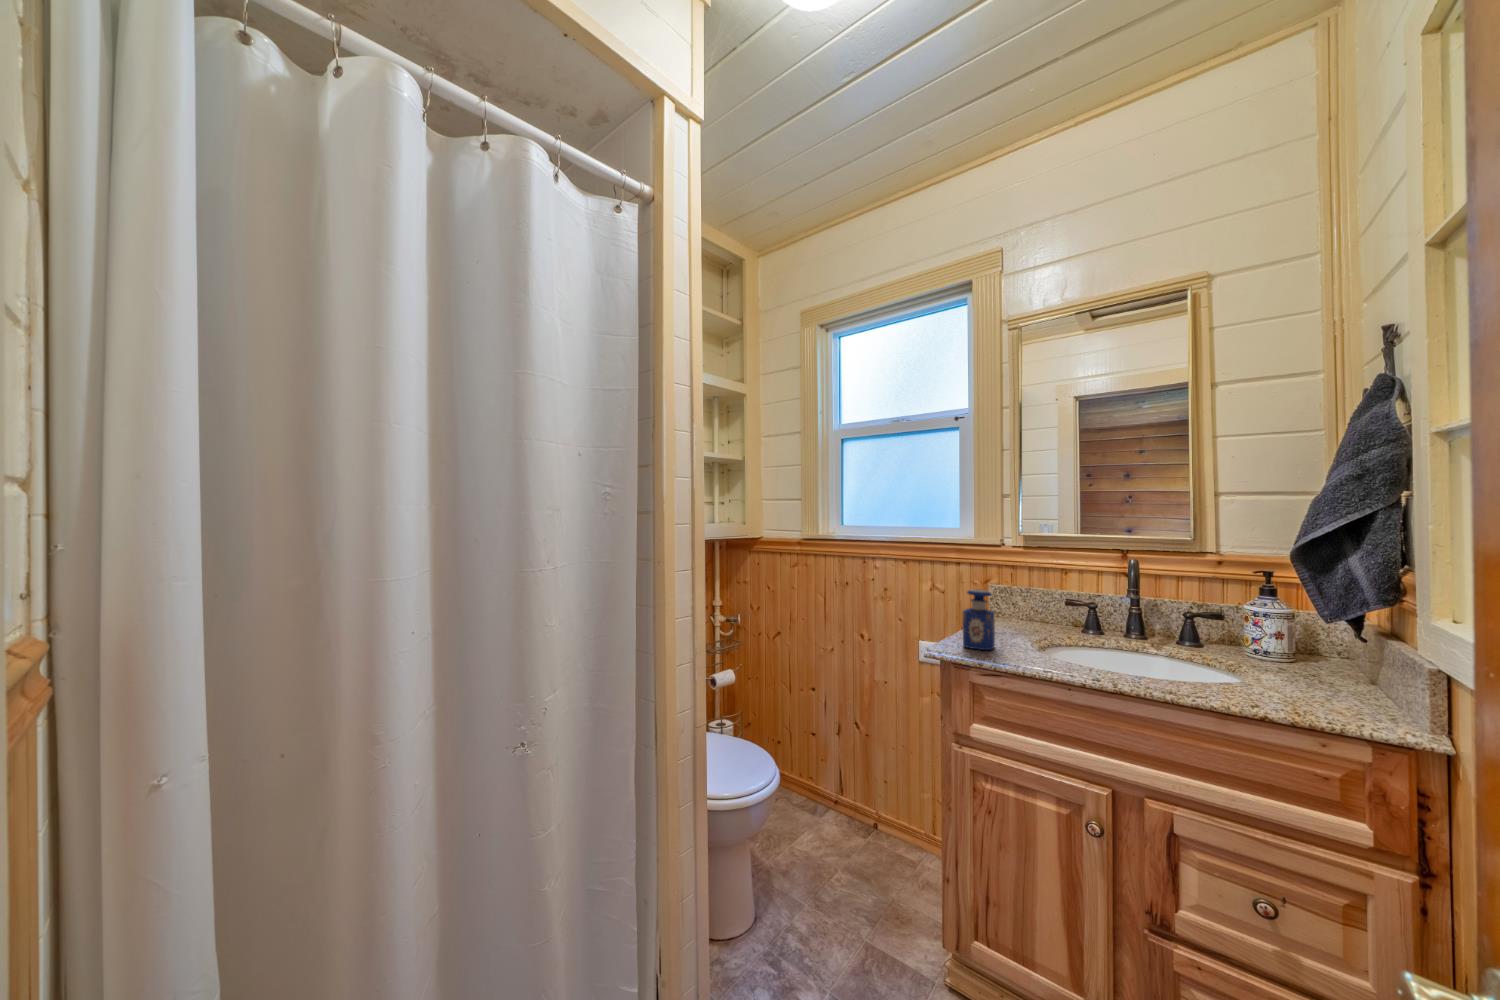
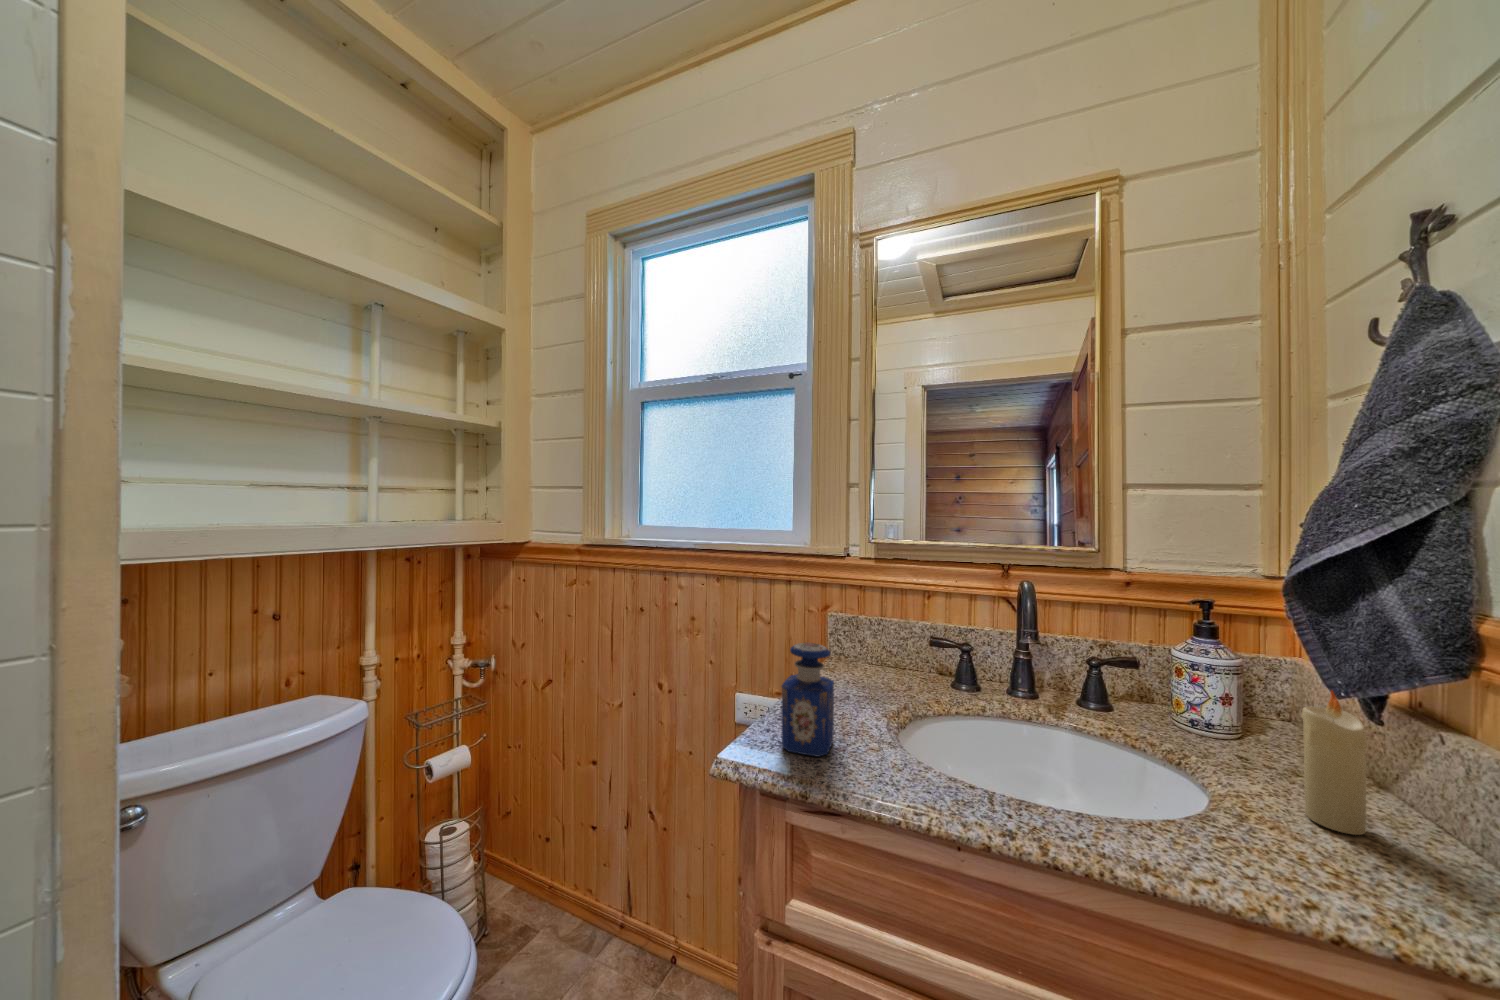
candle: none [1286,612,1321,690] -> present [1302,691,1367,835]

